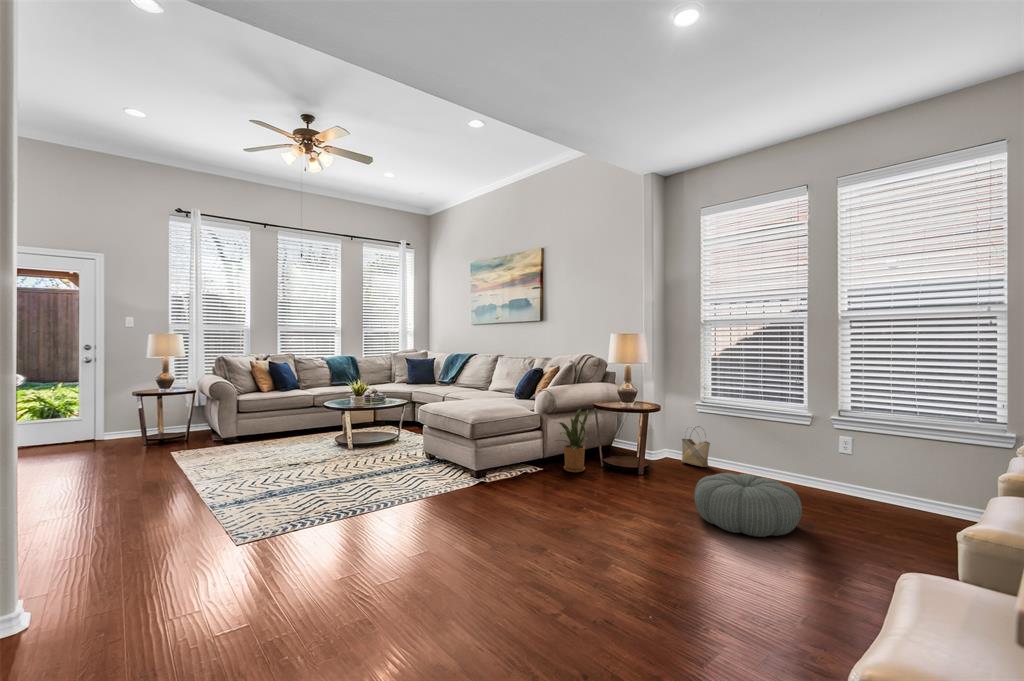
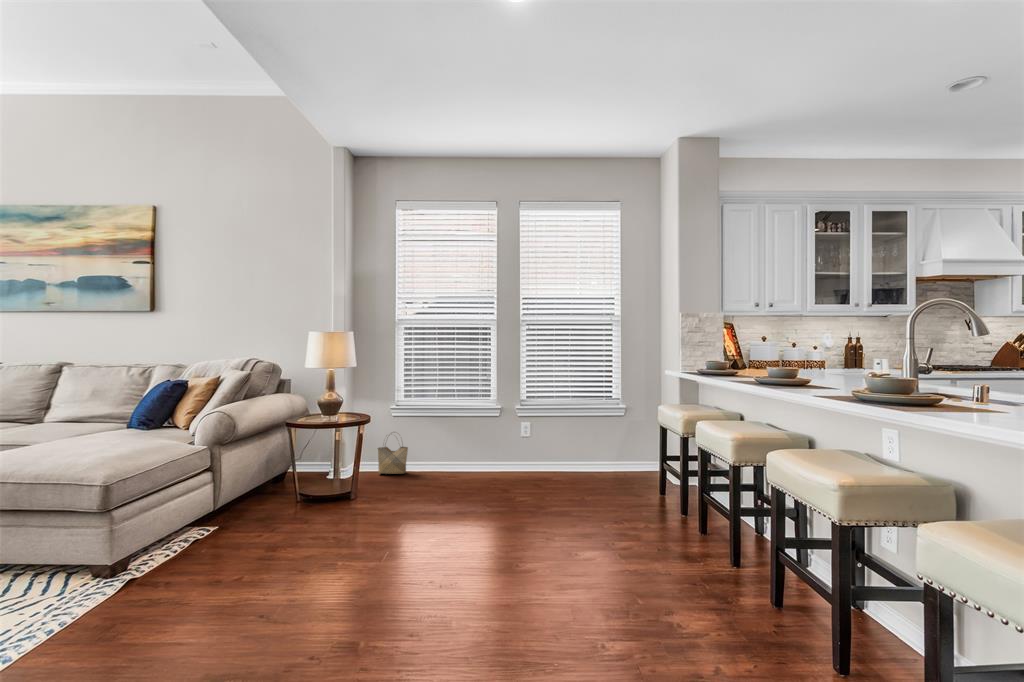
house plant: present [555,409,588,472] -> none [230,430,289,519]
pouf: present [694,473,802,537] -> none [451,471,545,532]

